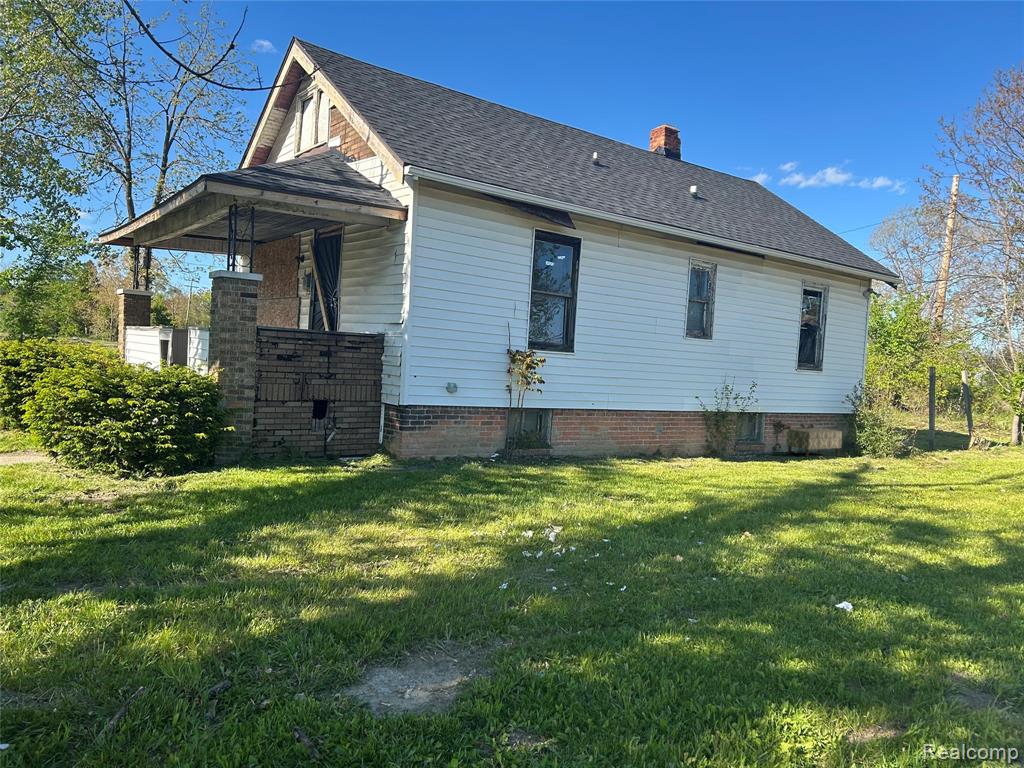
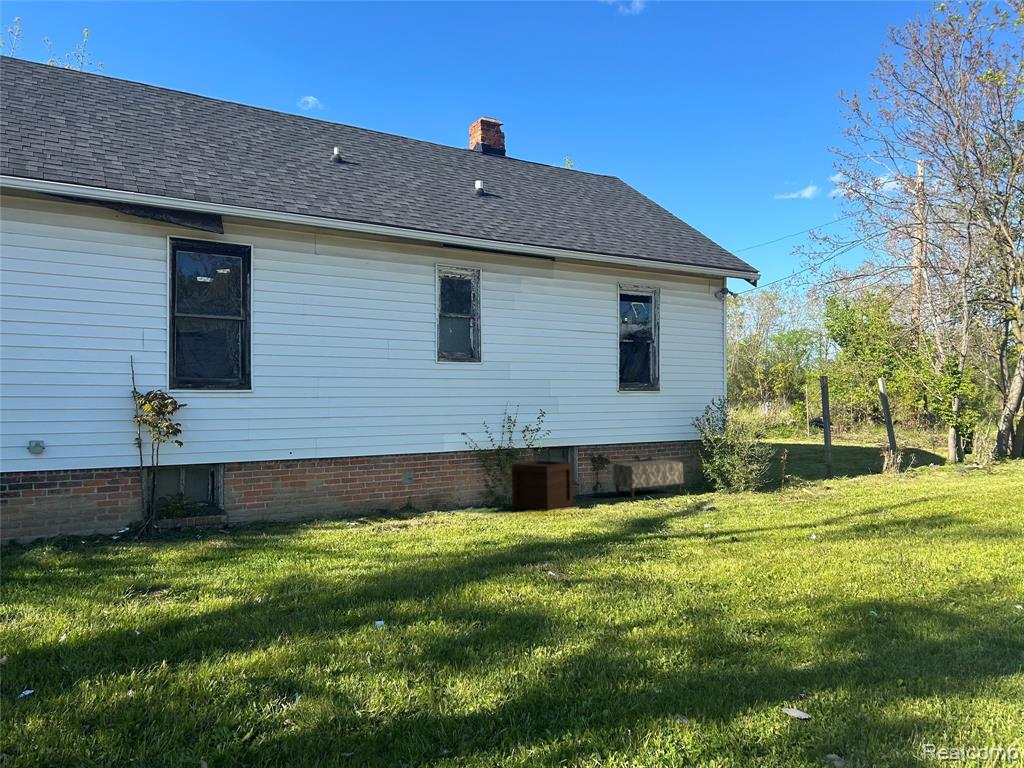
wooden crate: none [730,422,778,463] -> present [512,460,574,511]

